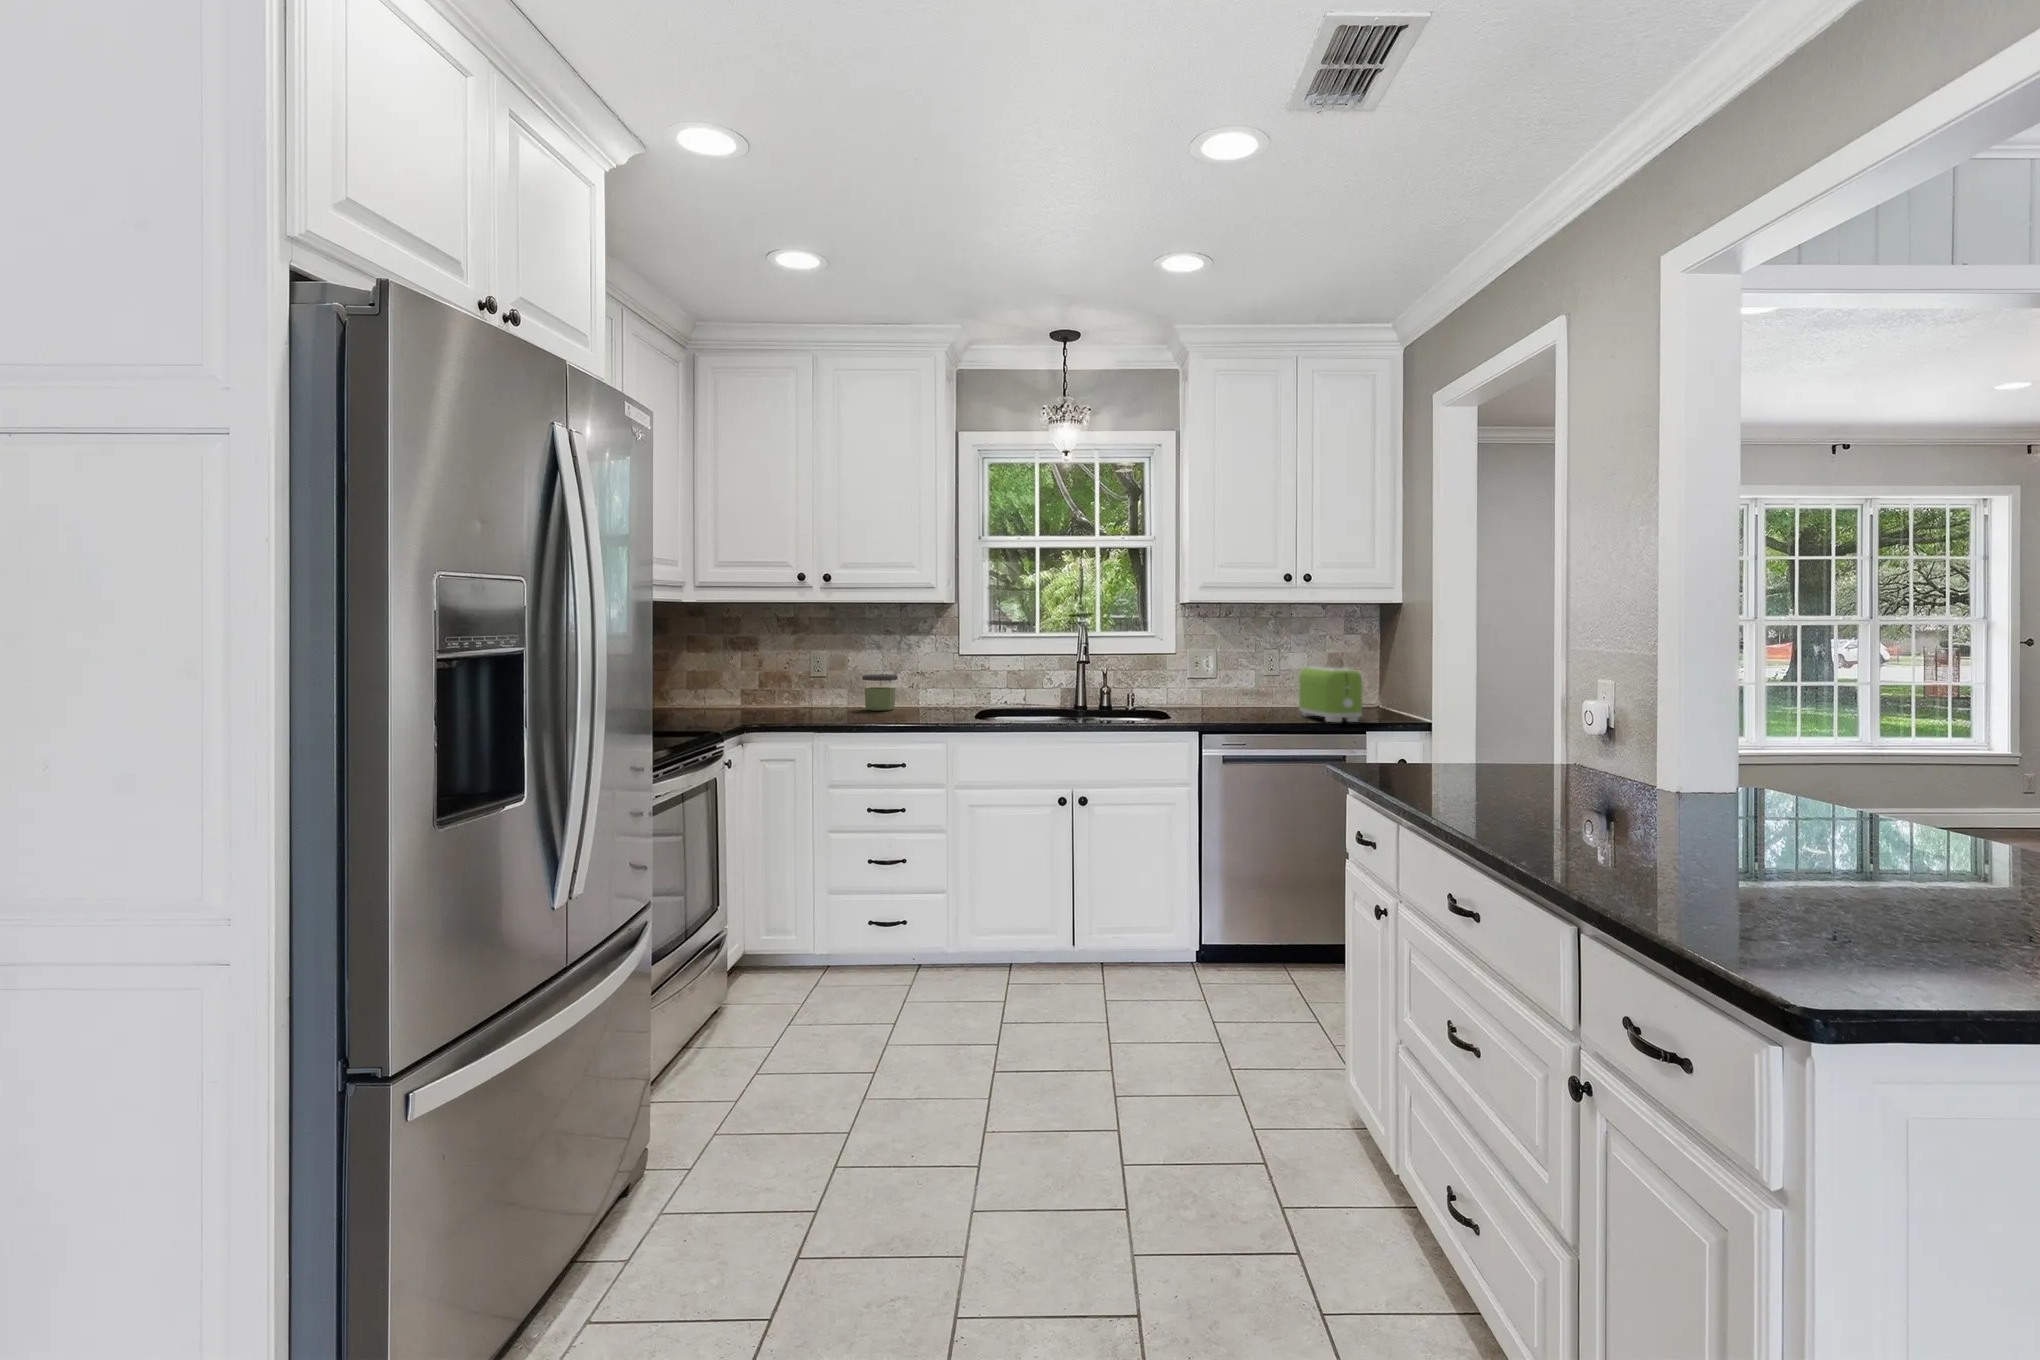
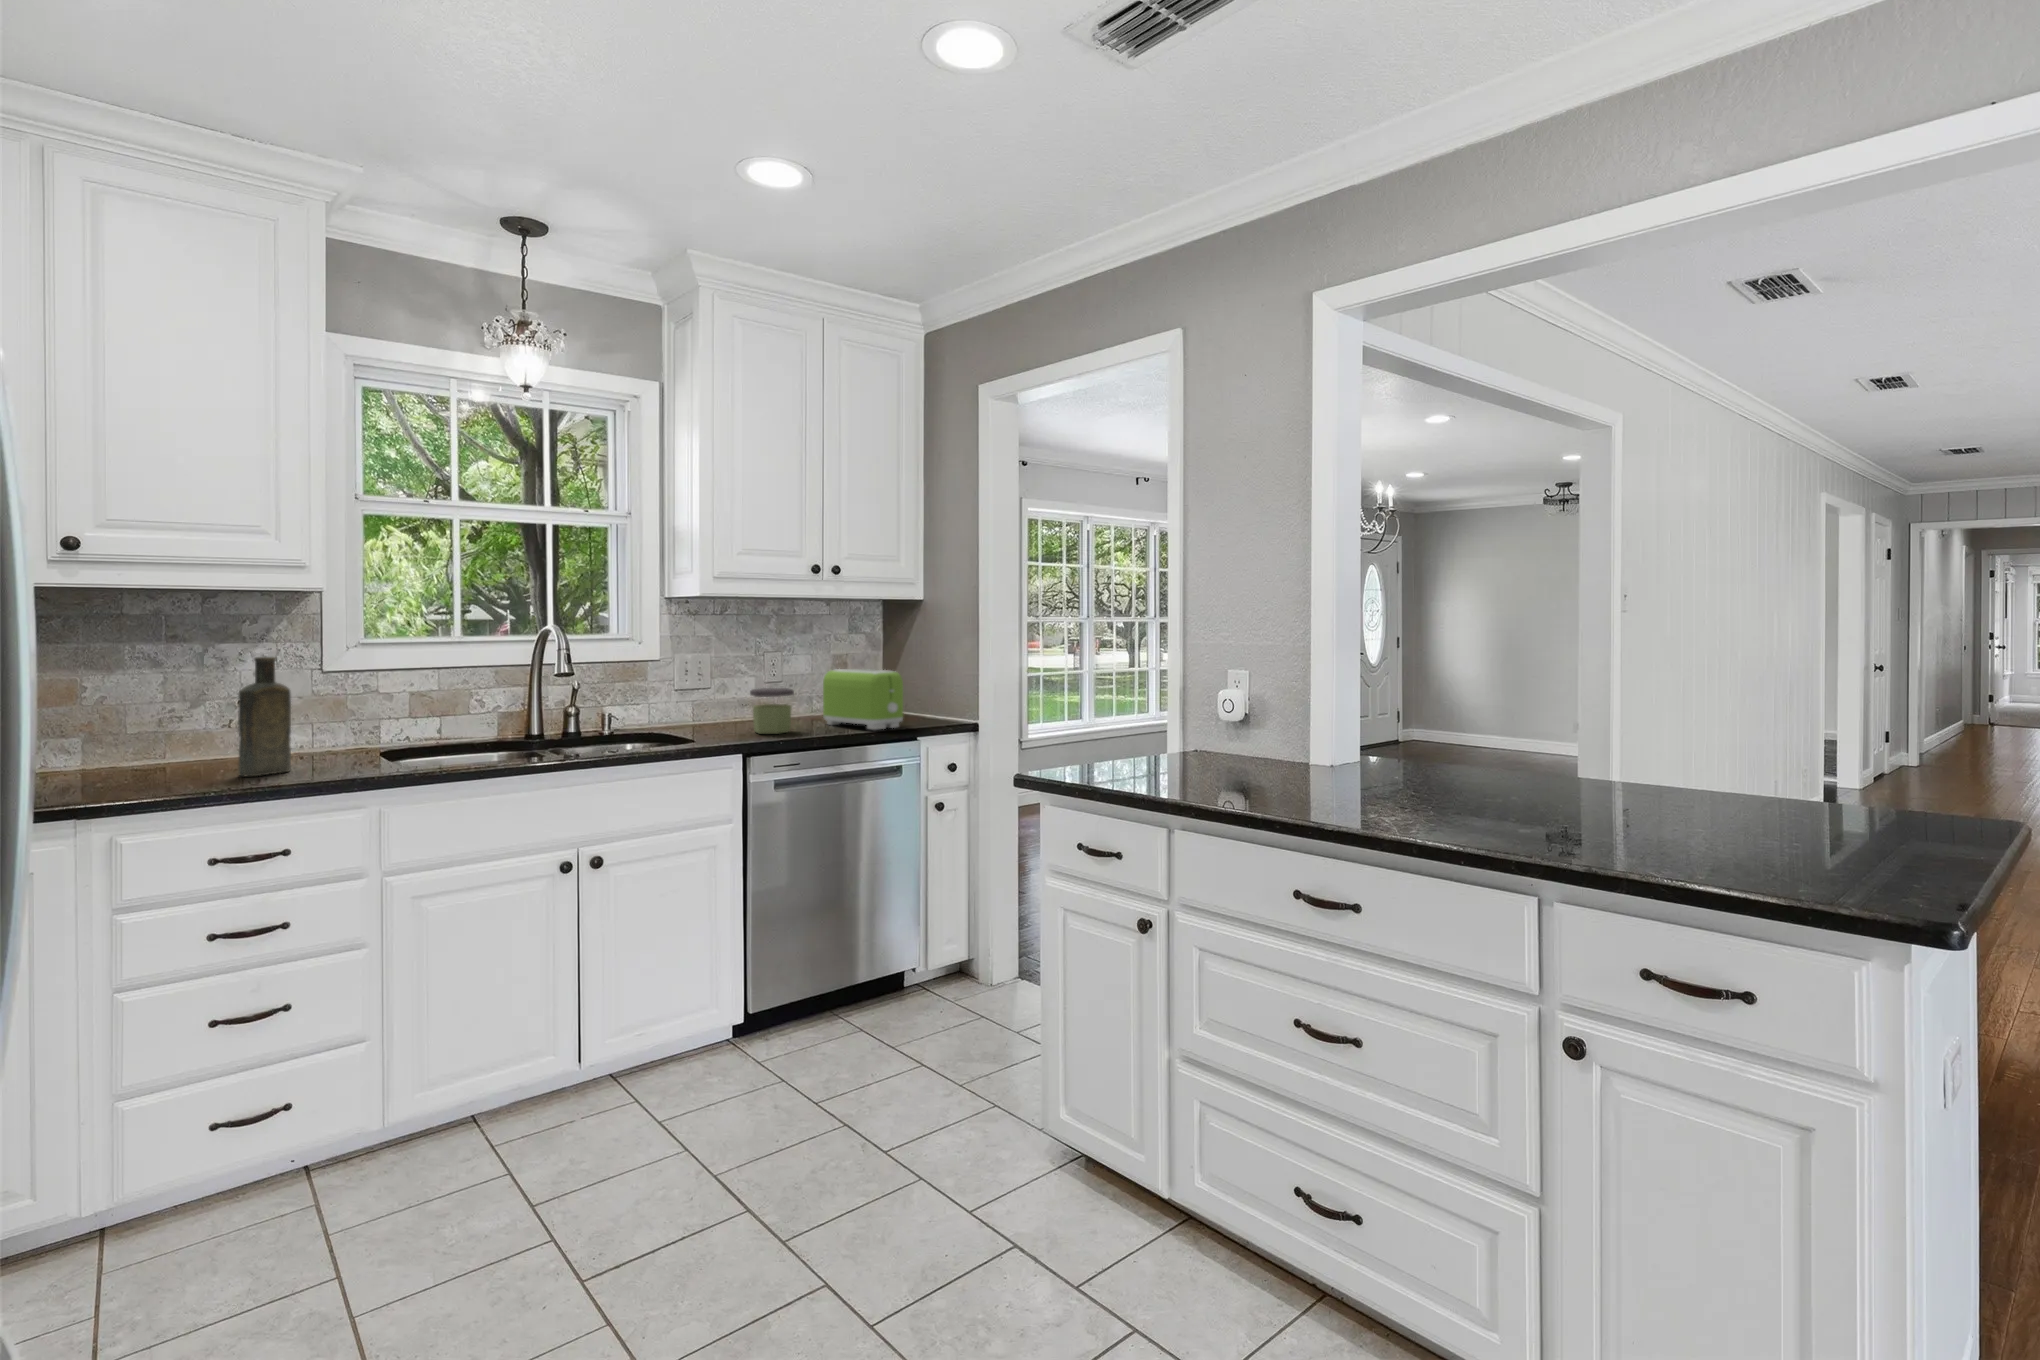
bottle: none [897,643,929,717] -> present [238,657,291,776]
jar: present [863,674,897,711] -> present [750,688,794,734]

